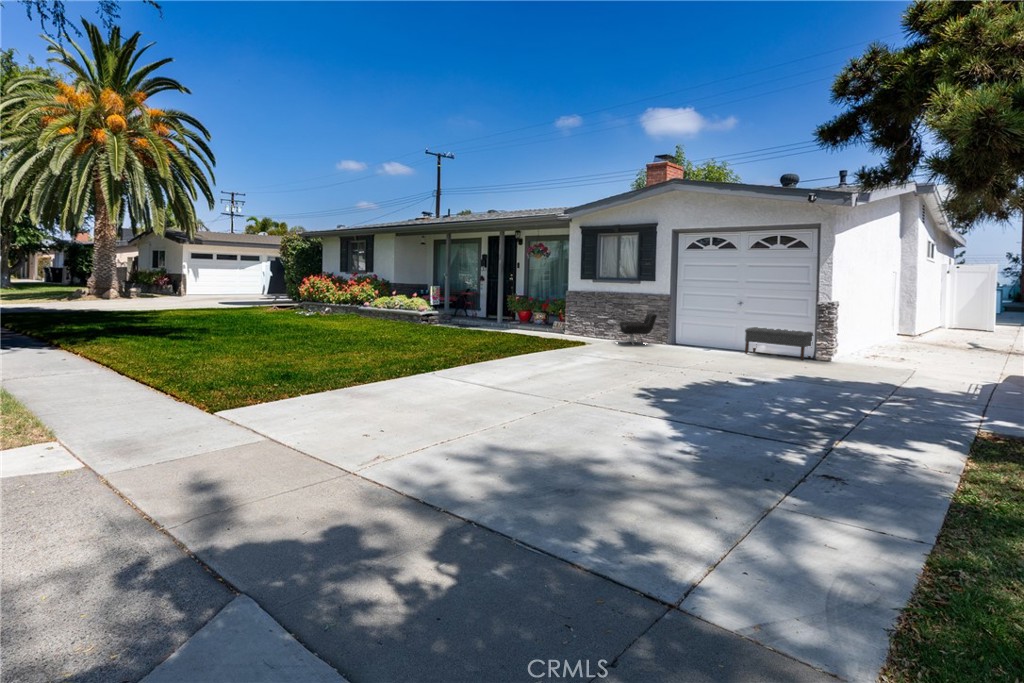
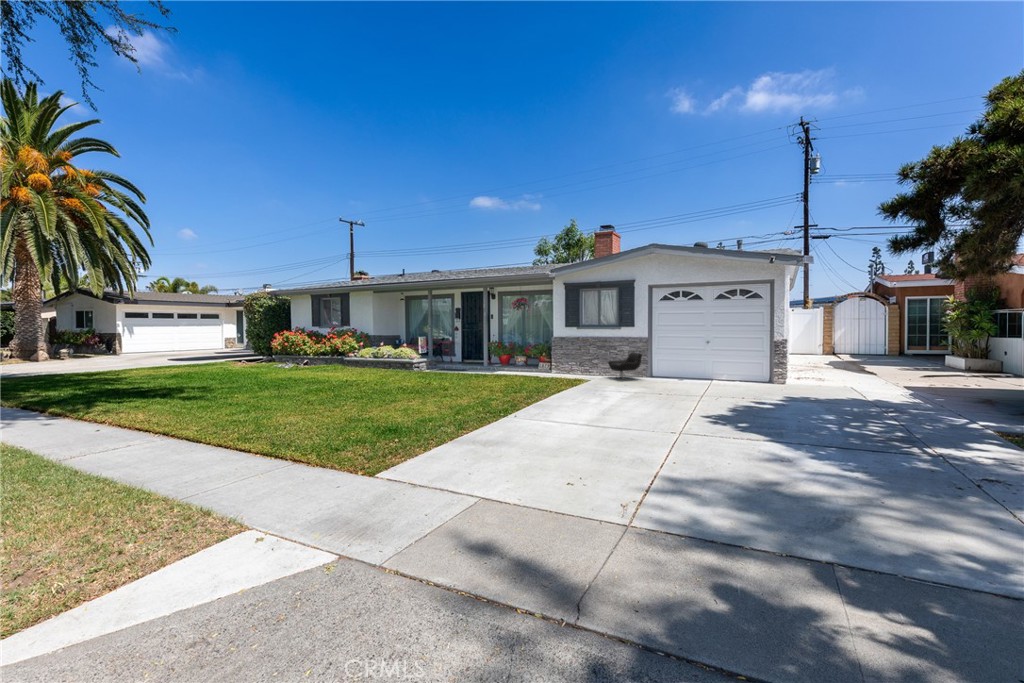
bench: present [745,327,814,360] -> none [719,361,772,385]

